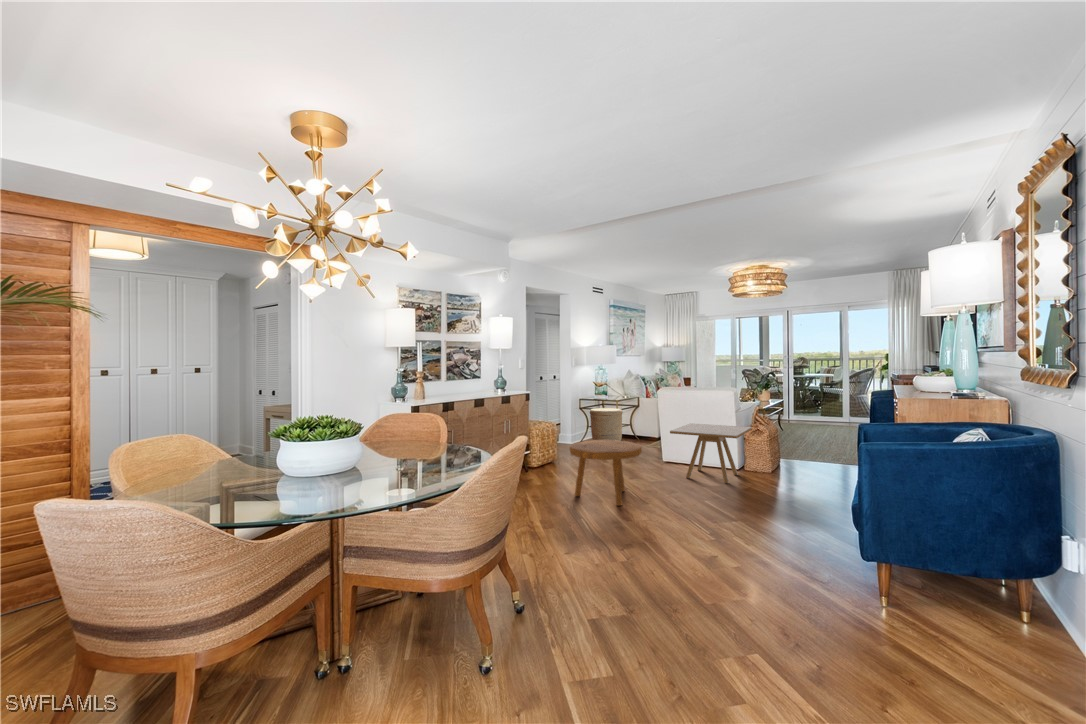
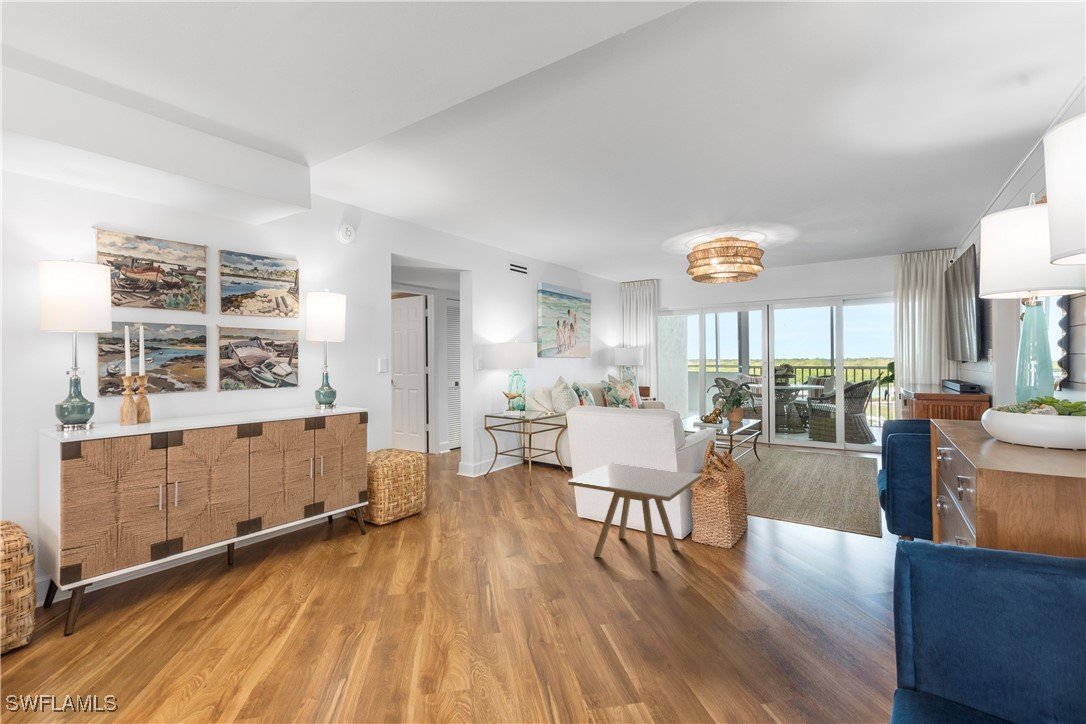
woven basket: present [590,408,623,441] -> none [496,427,541,477]
footstool: present [570,440,642,506] -> none [365,499,497,637]

